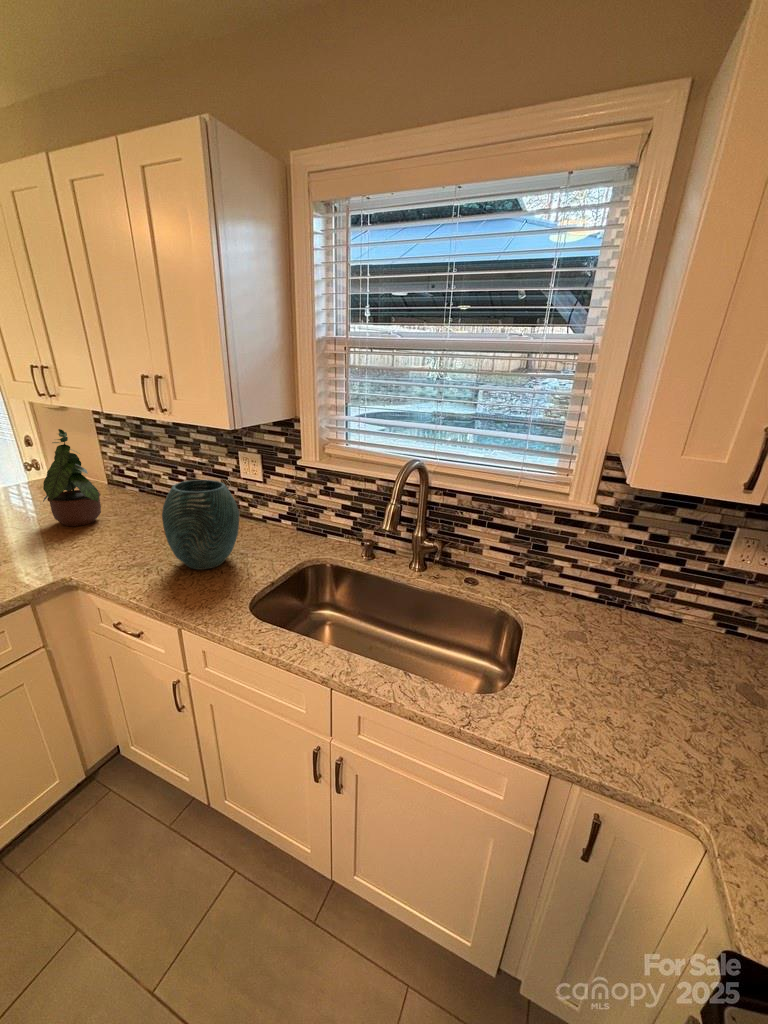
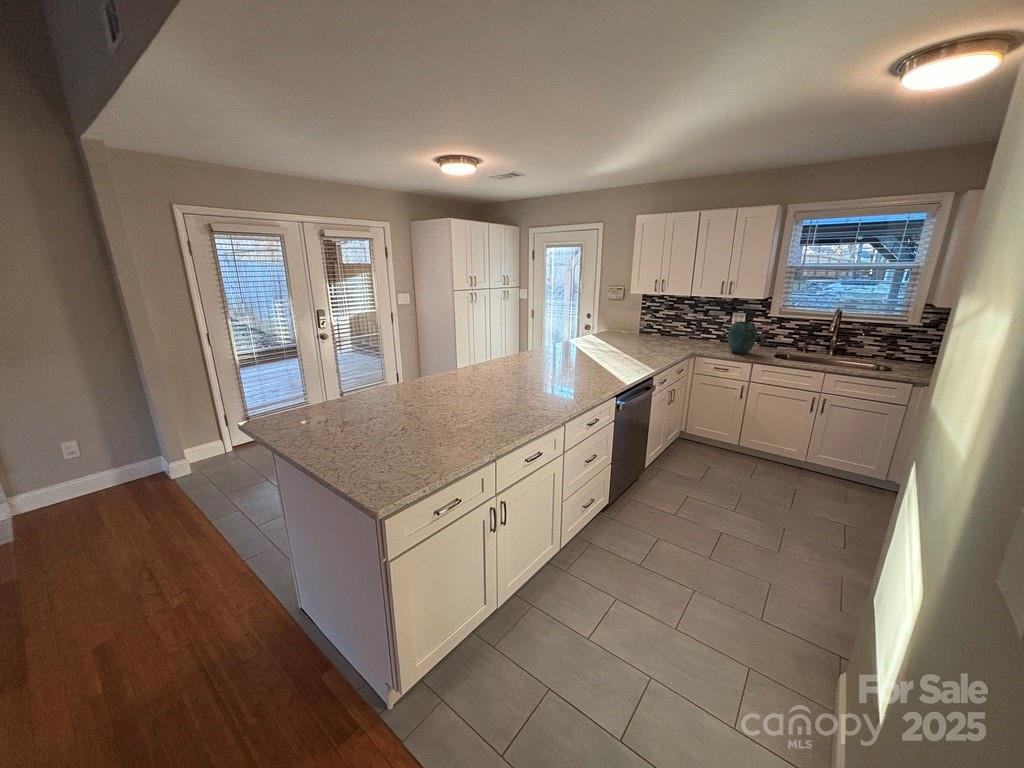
potted plant: present [43,429,101,526] -> none [652,306,676,344]

